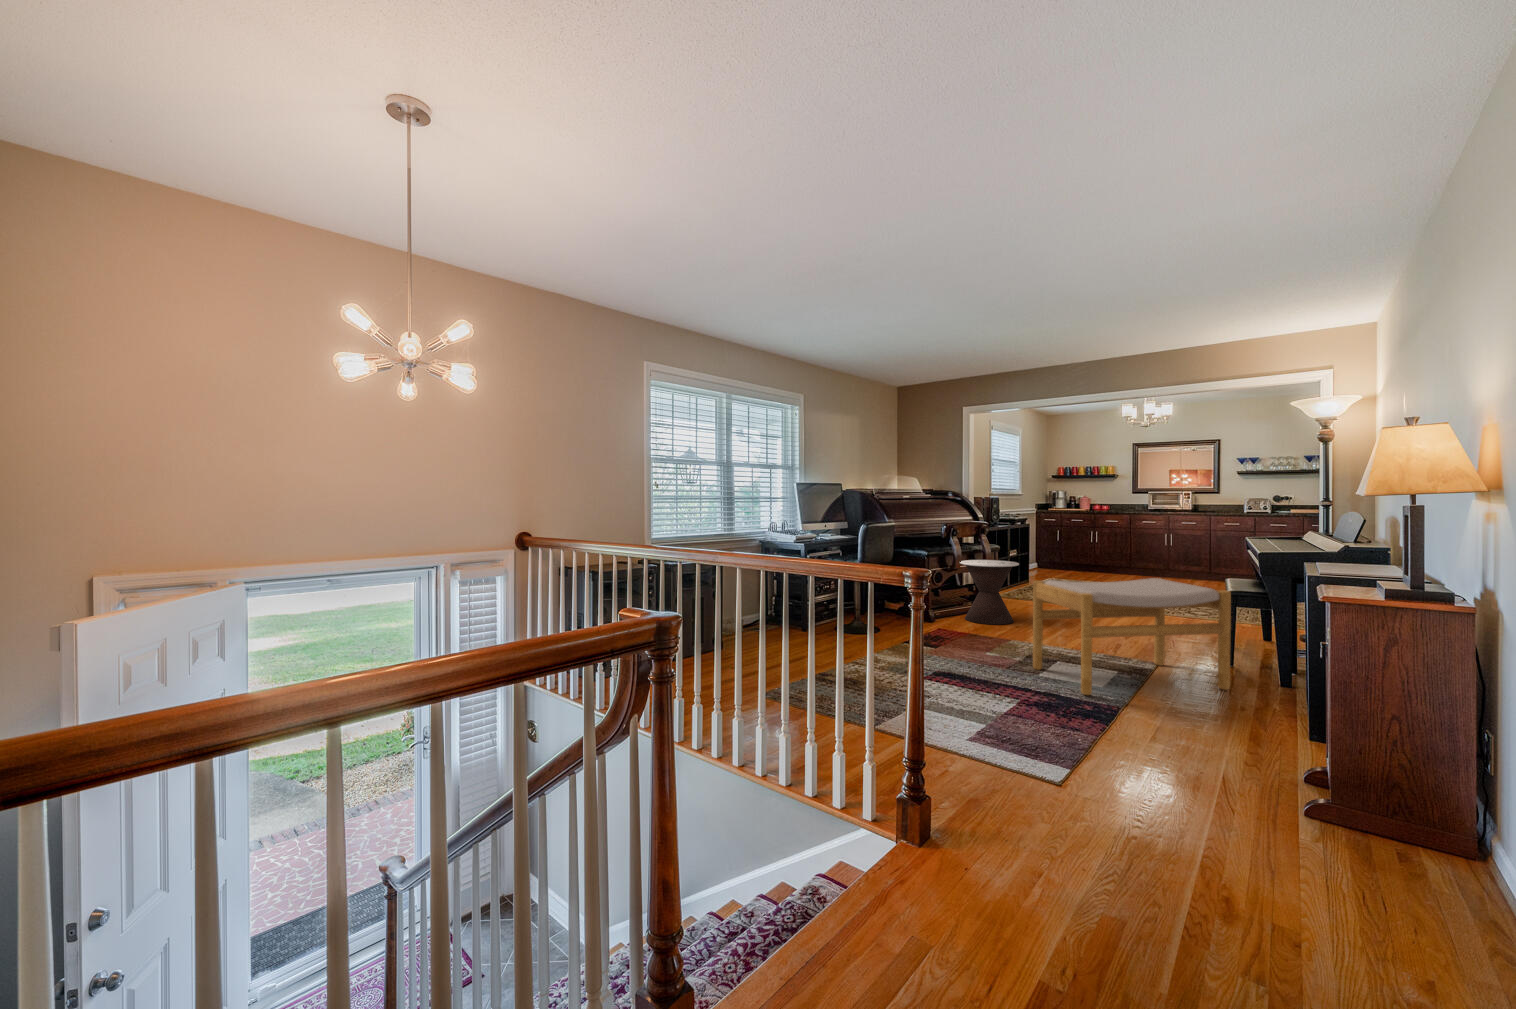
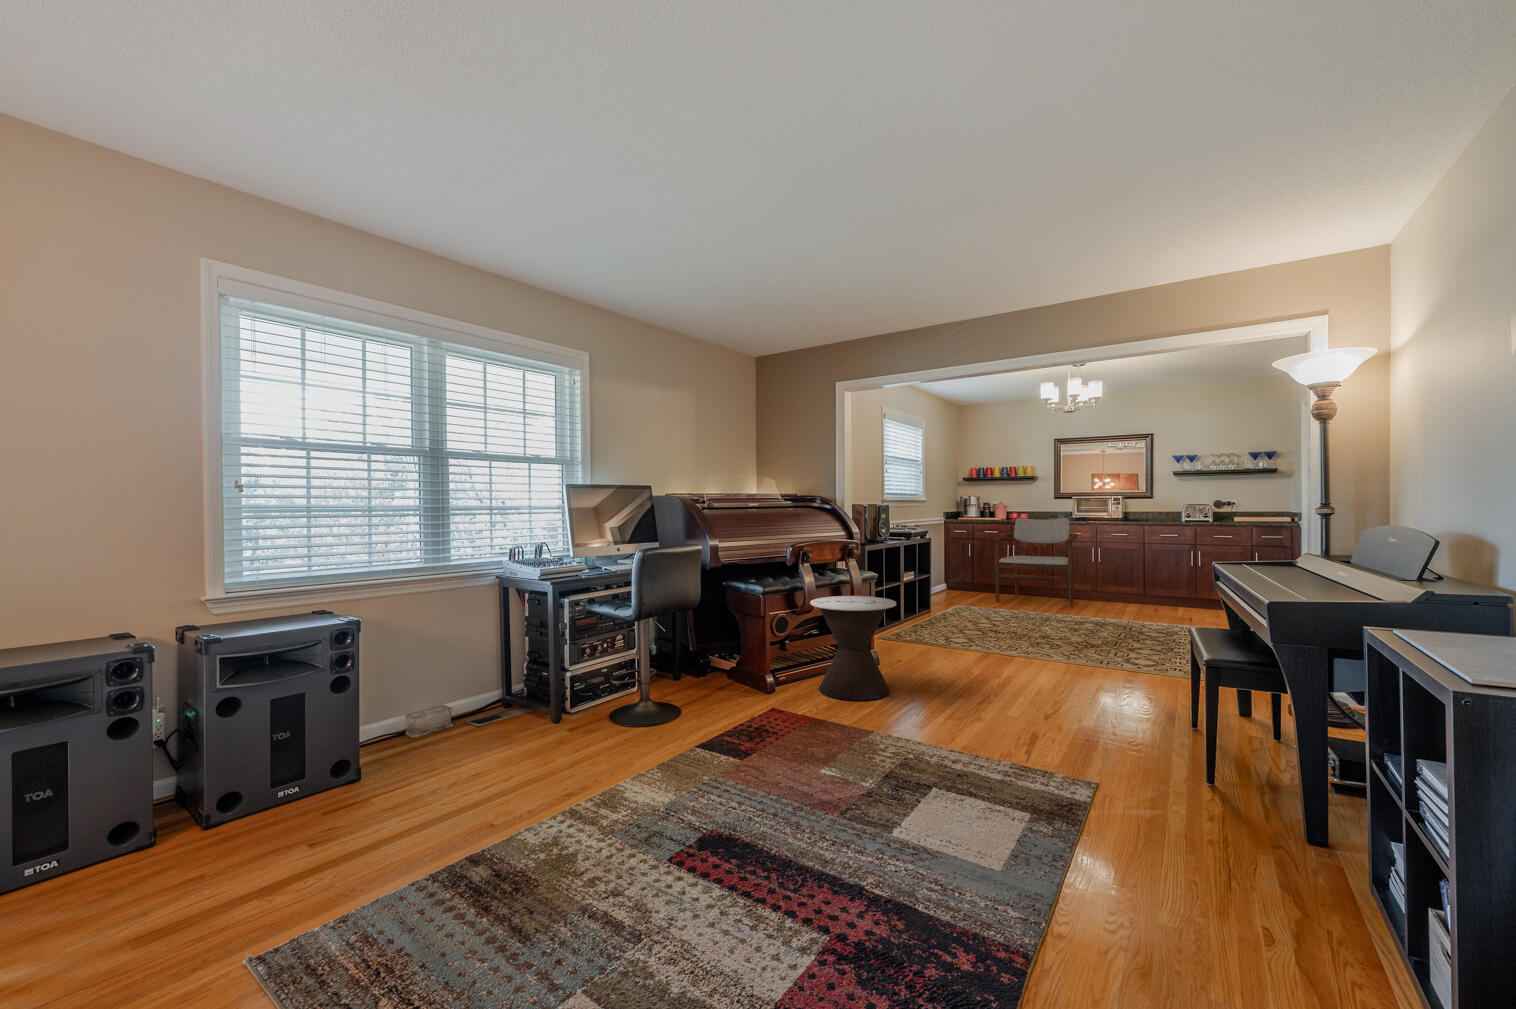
armchair: none [1081,509,1152,580] -> present [993,518,1077,607]
footstool: present [1033,578,1231,695] -> none [888,643,1272,940]

